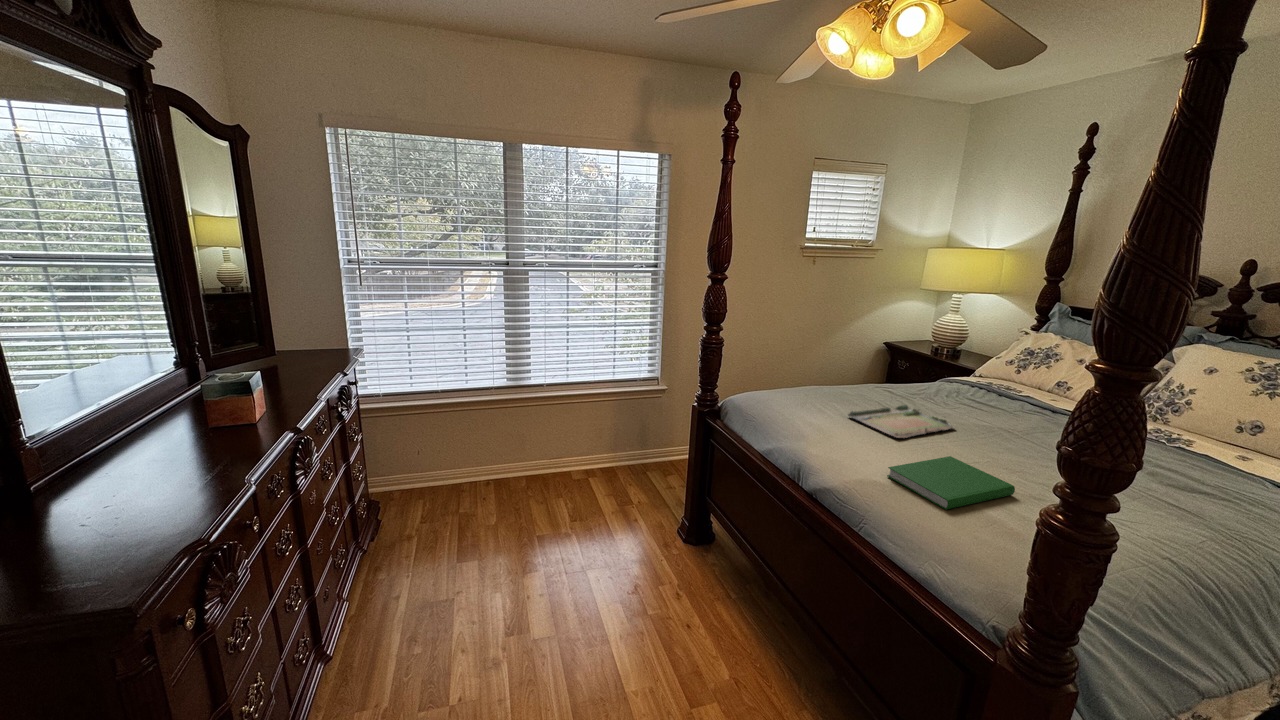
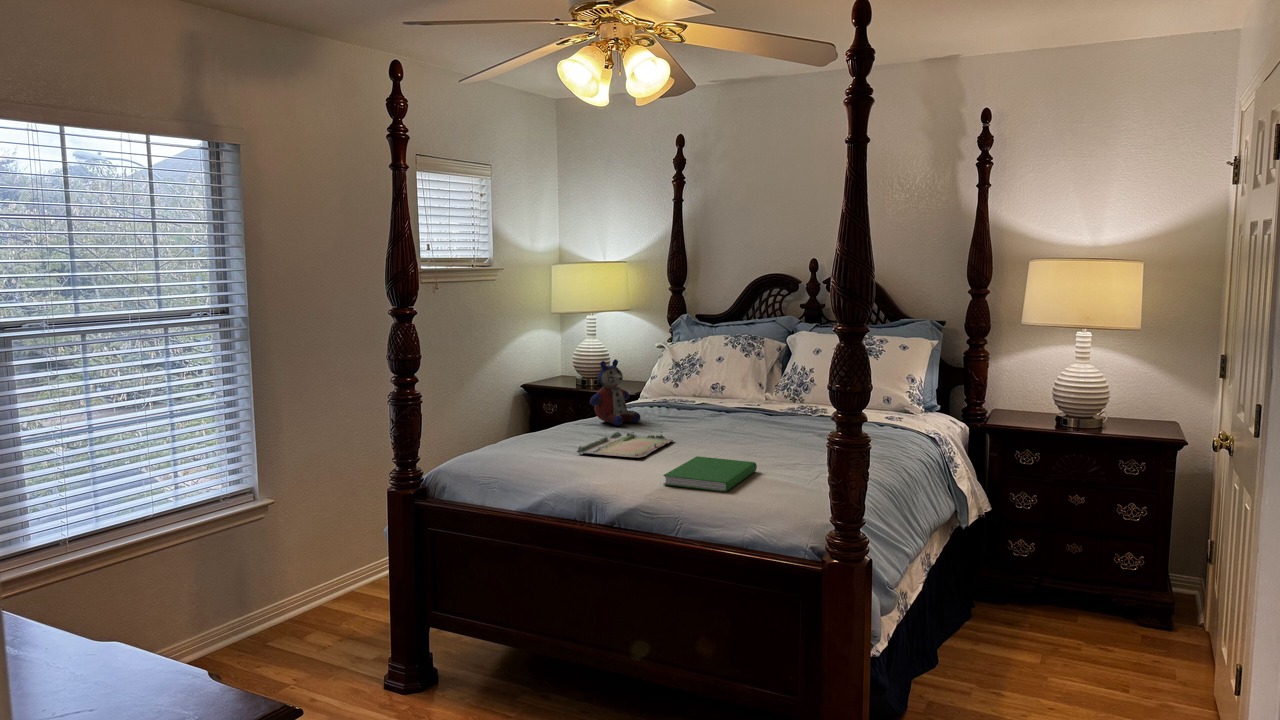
stuffed bear: none [897,339,945,399] -> present [590,359,641,426]

